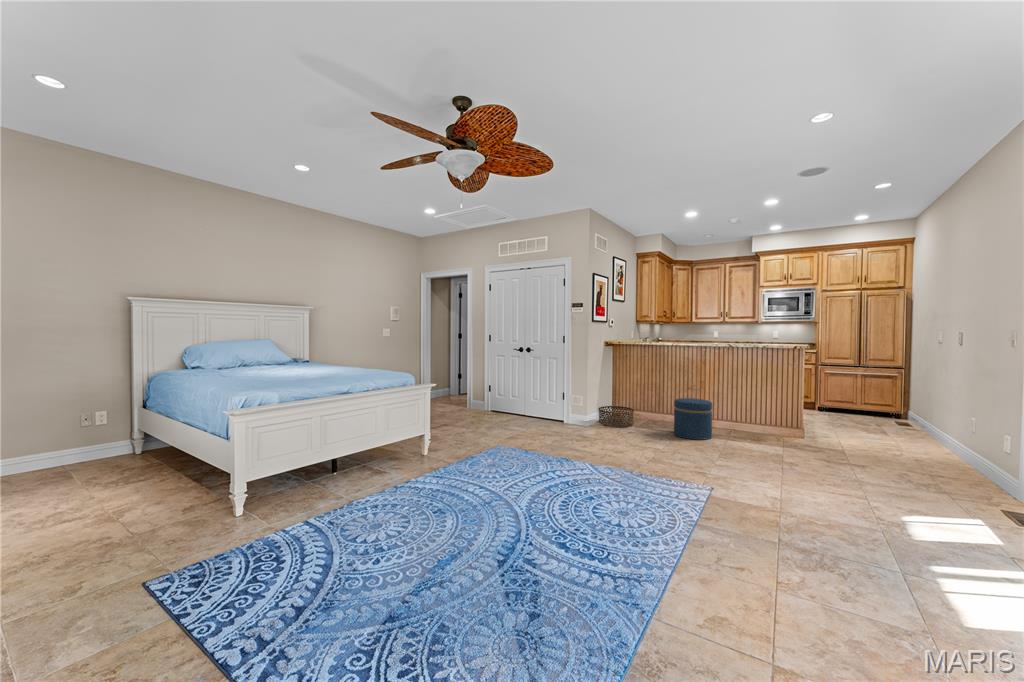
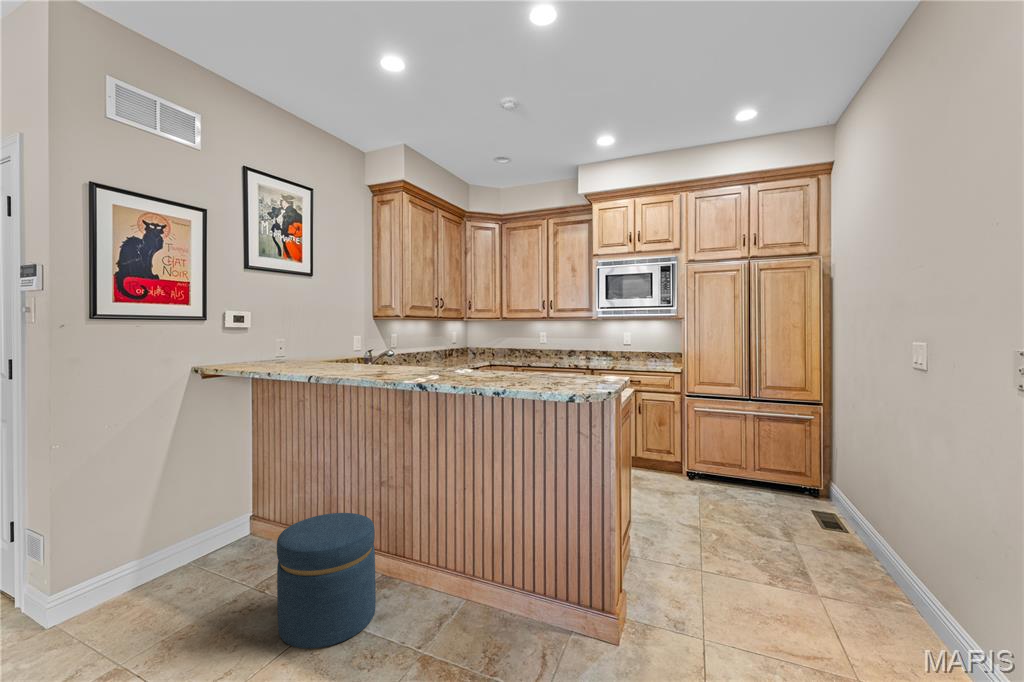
basket: present [598,406,634,427] -> none [161,514,261,586]

